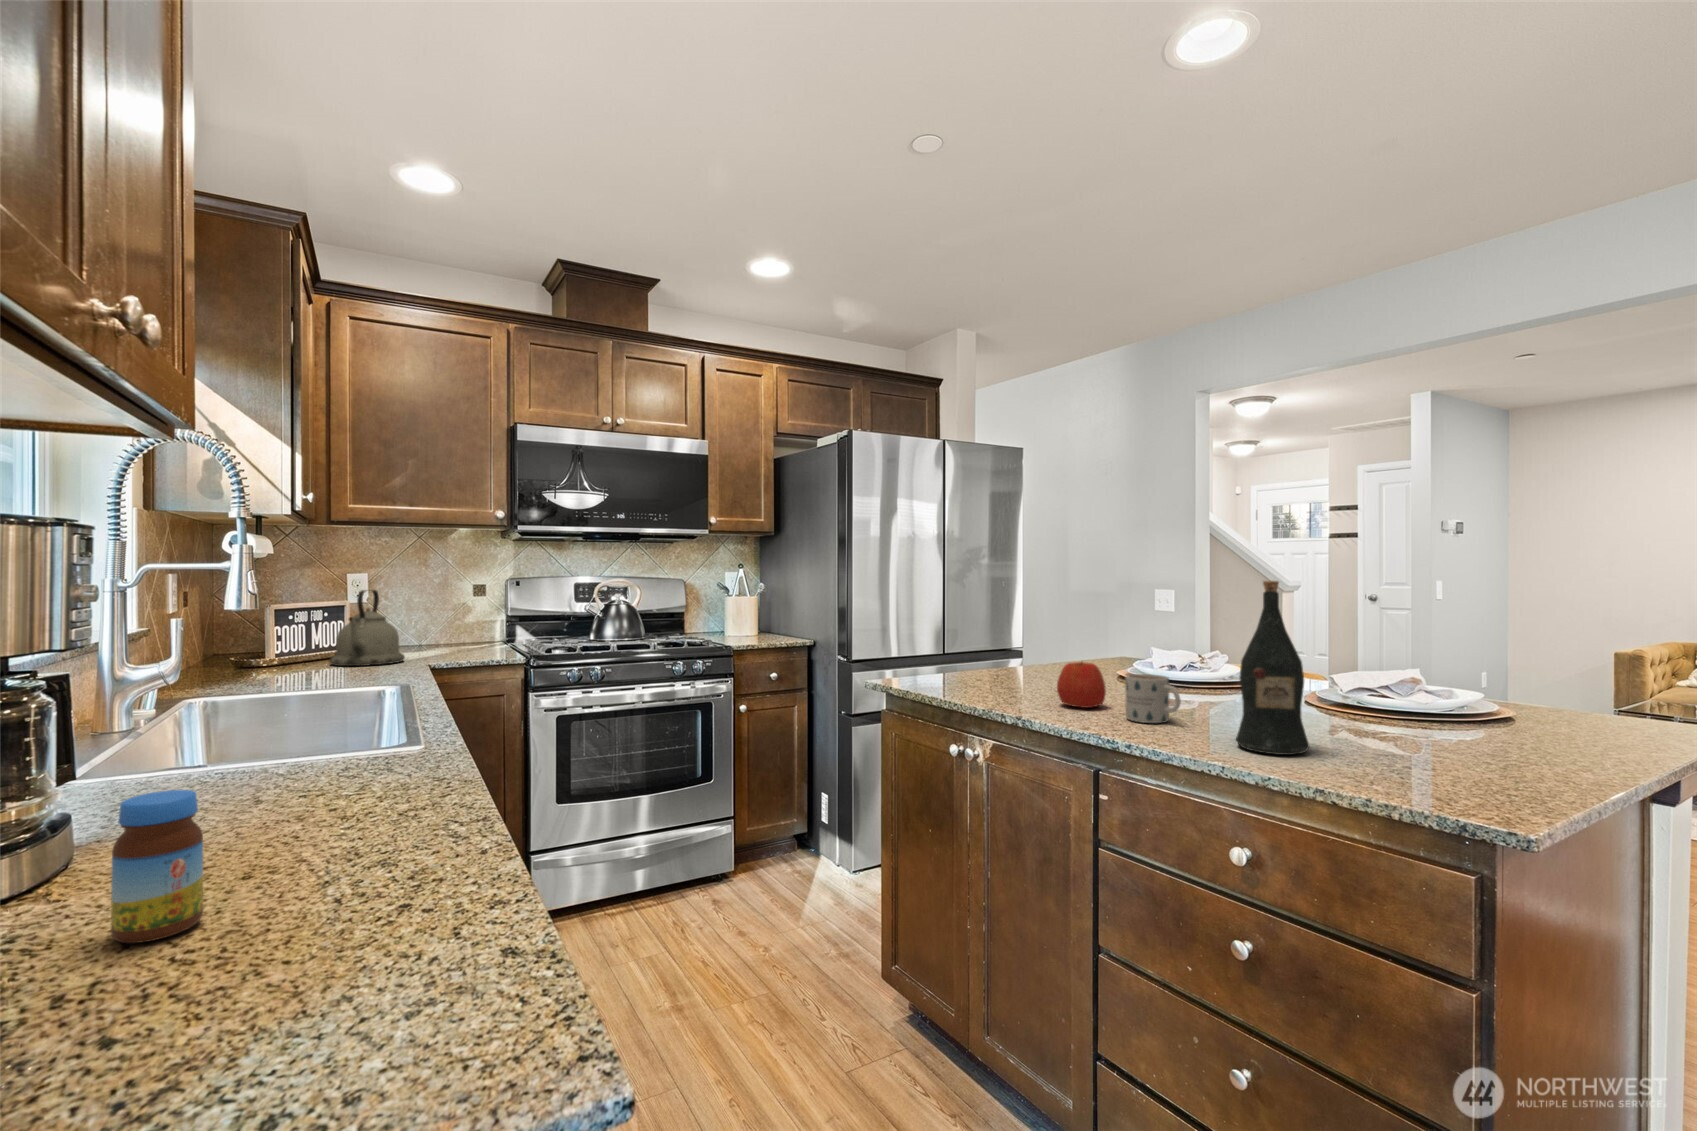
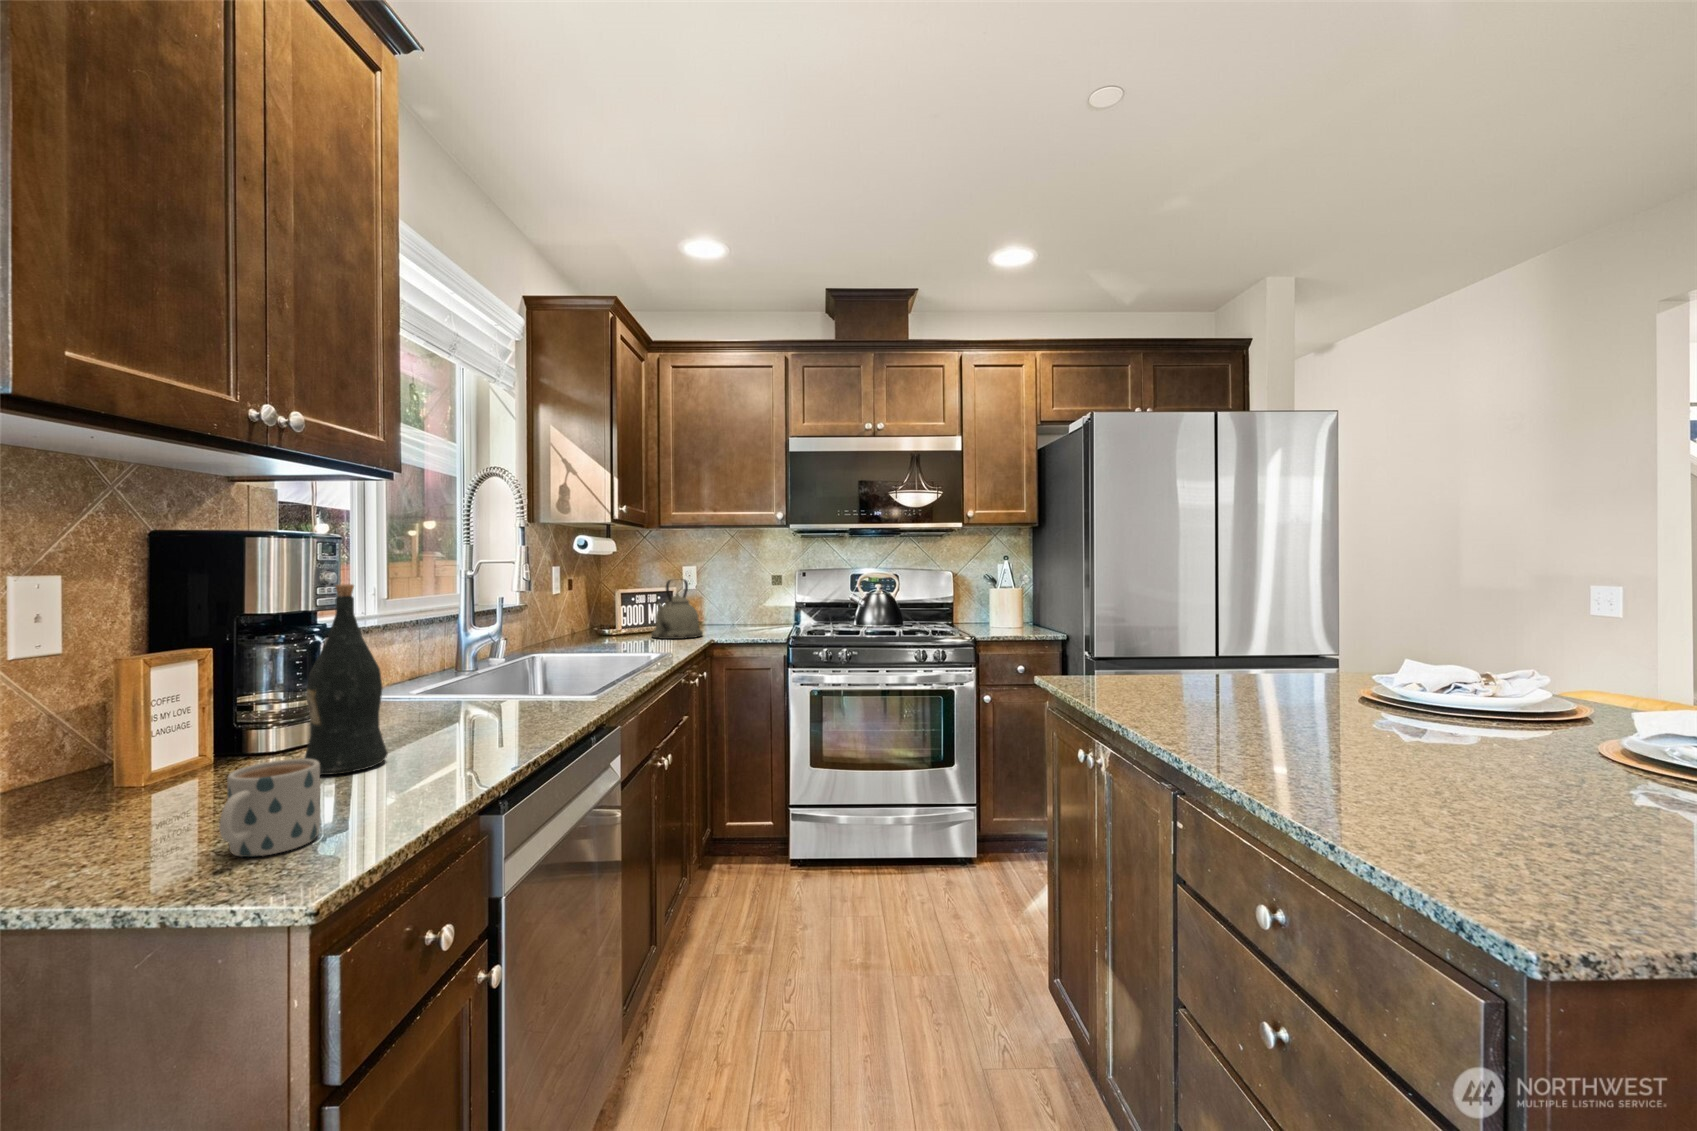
wine bottle: present [1236,581,1309,755] -> present [304,584,387,775]
apple: present [1057,662,1106,708] -> none [1221,688,1293,752]
mug: present [1125,674,1181,723] -> present [219,759,320,857]
jar: present [111,790,203,943] -> none [118,740,190,852]

